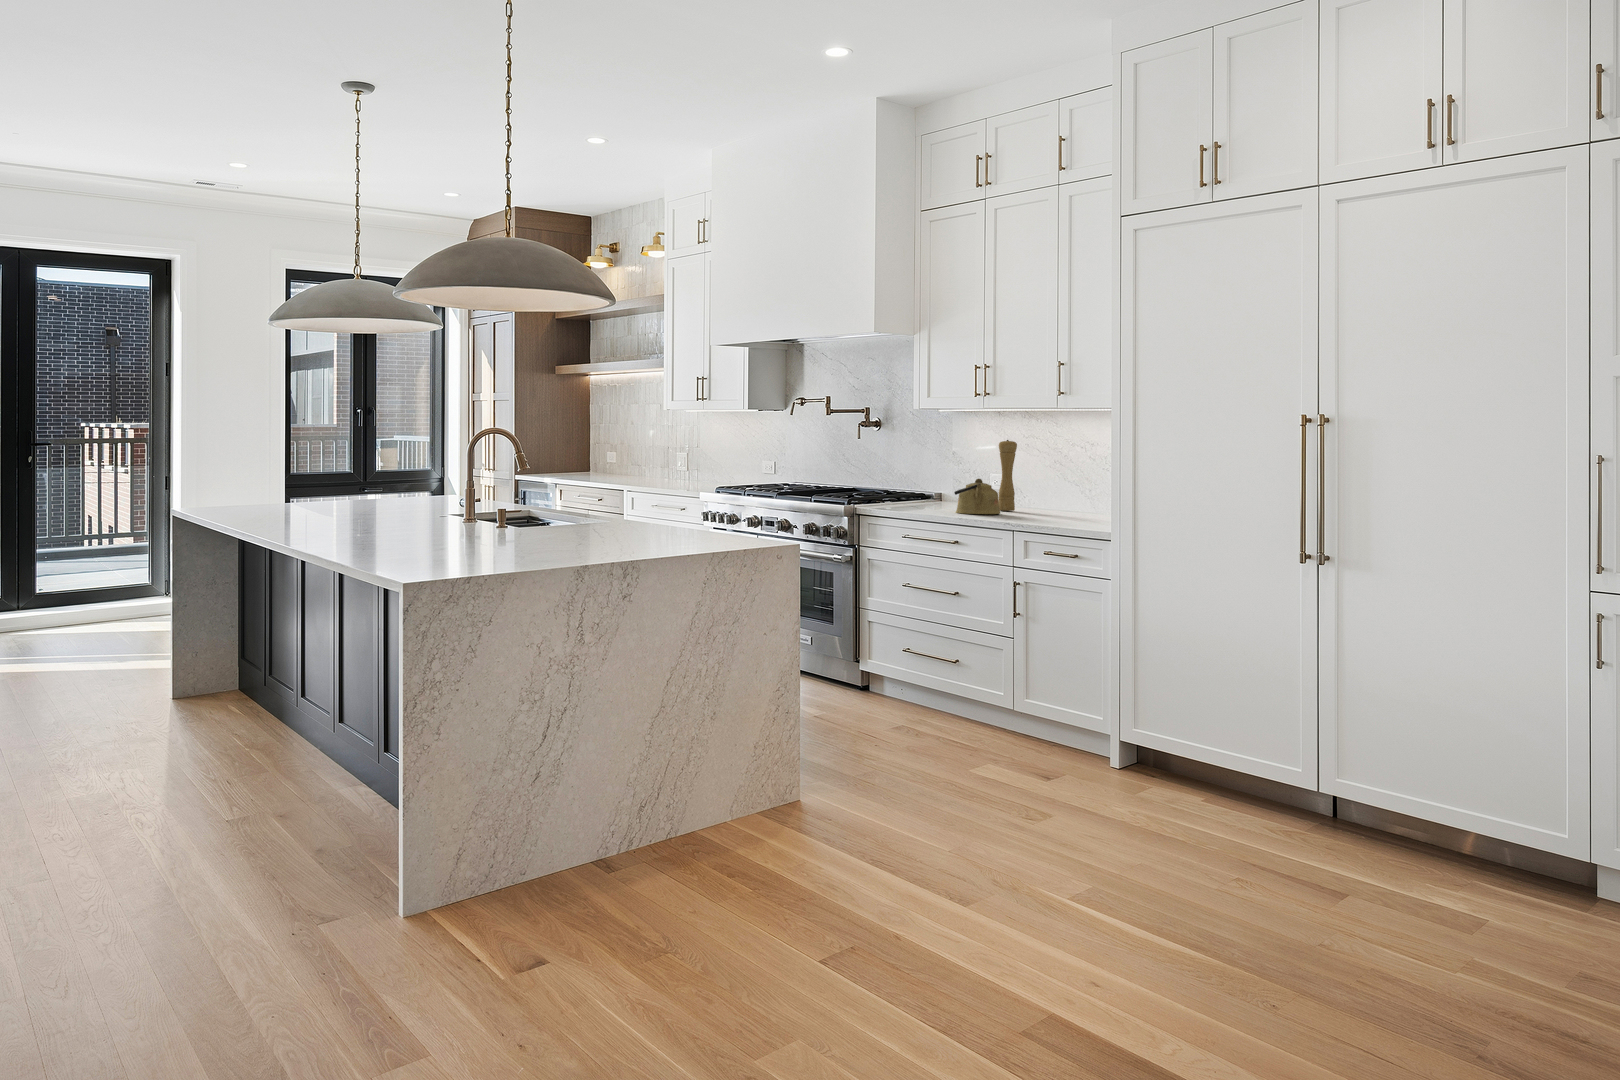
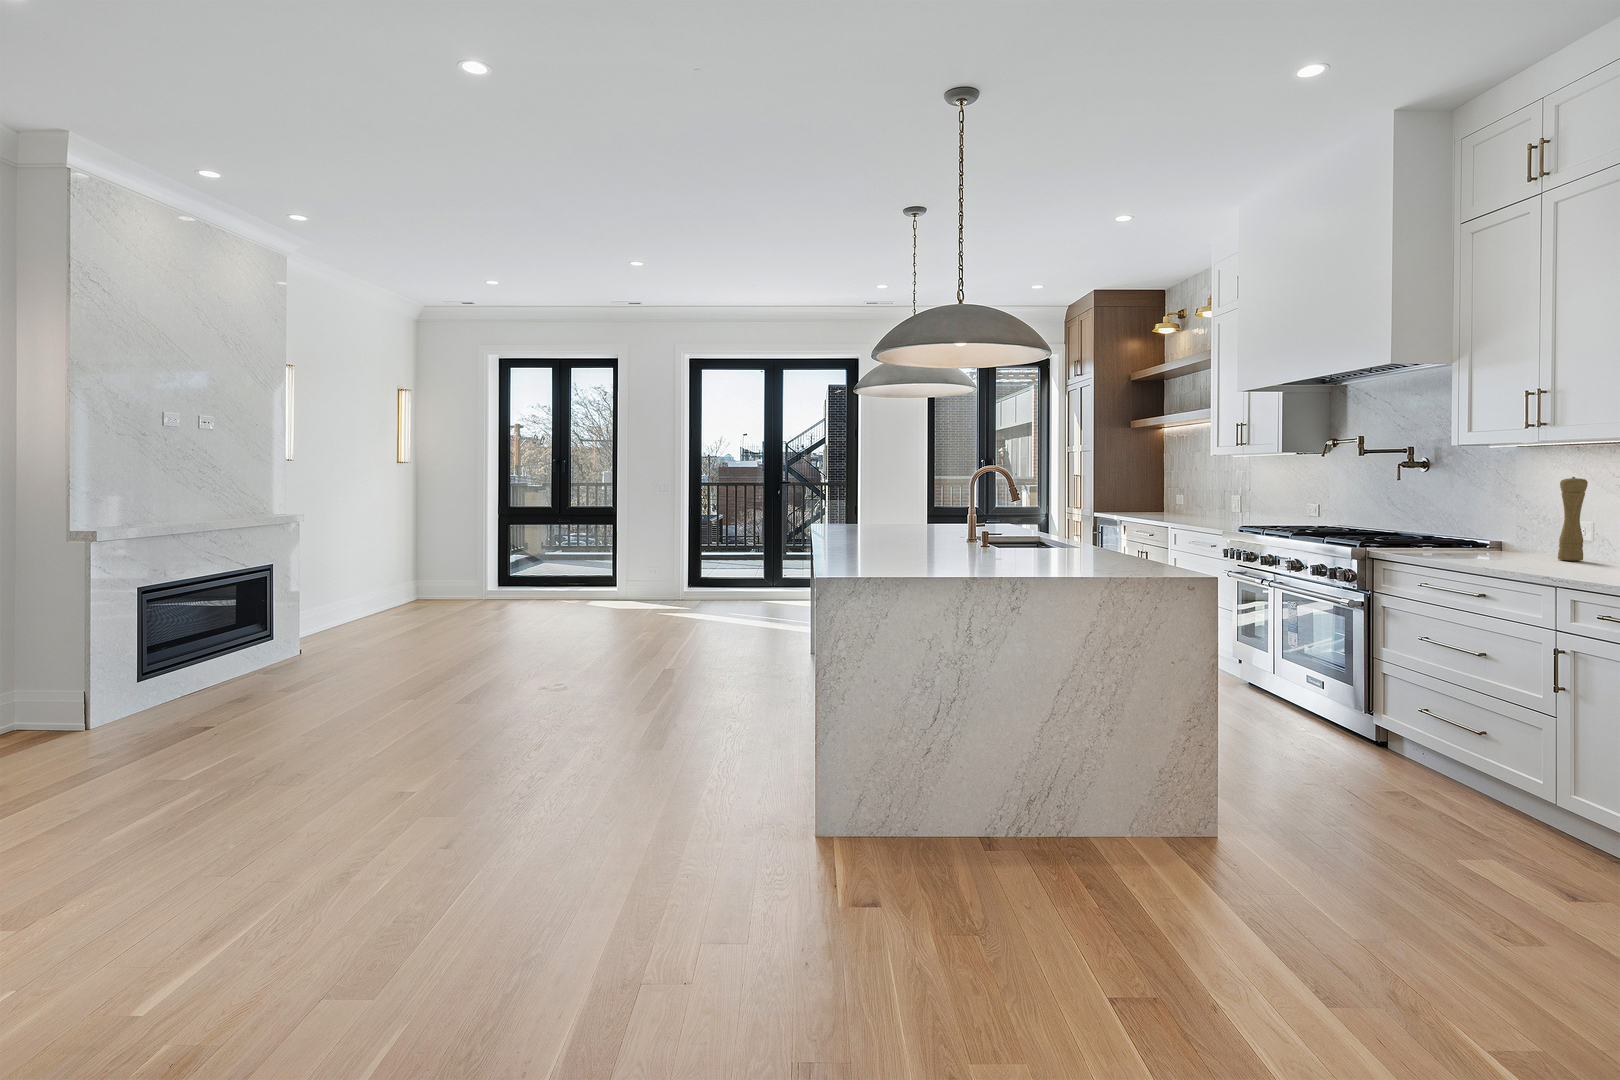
kettle: present [954,479,1000,514] -> none [1482,523,1551,565]

